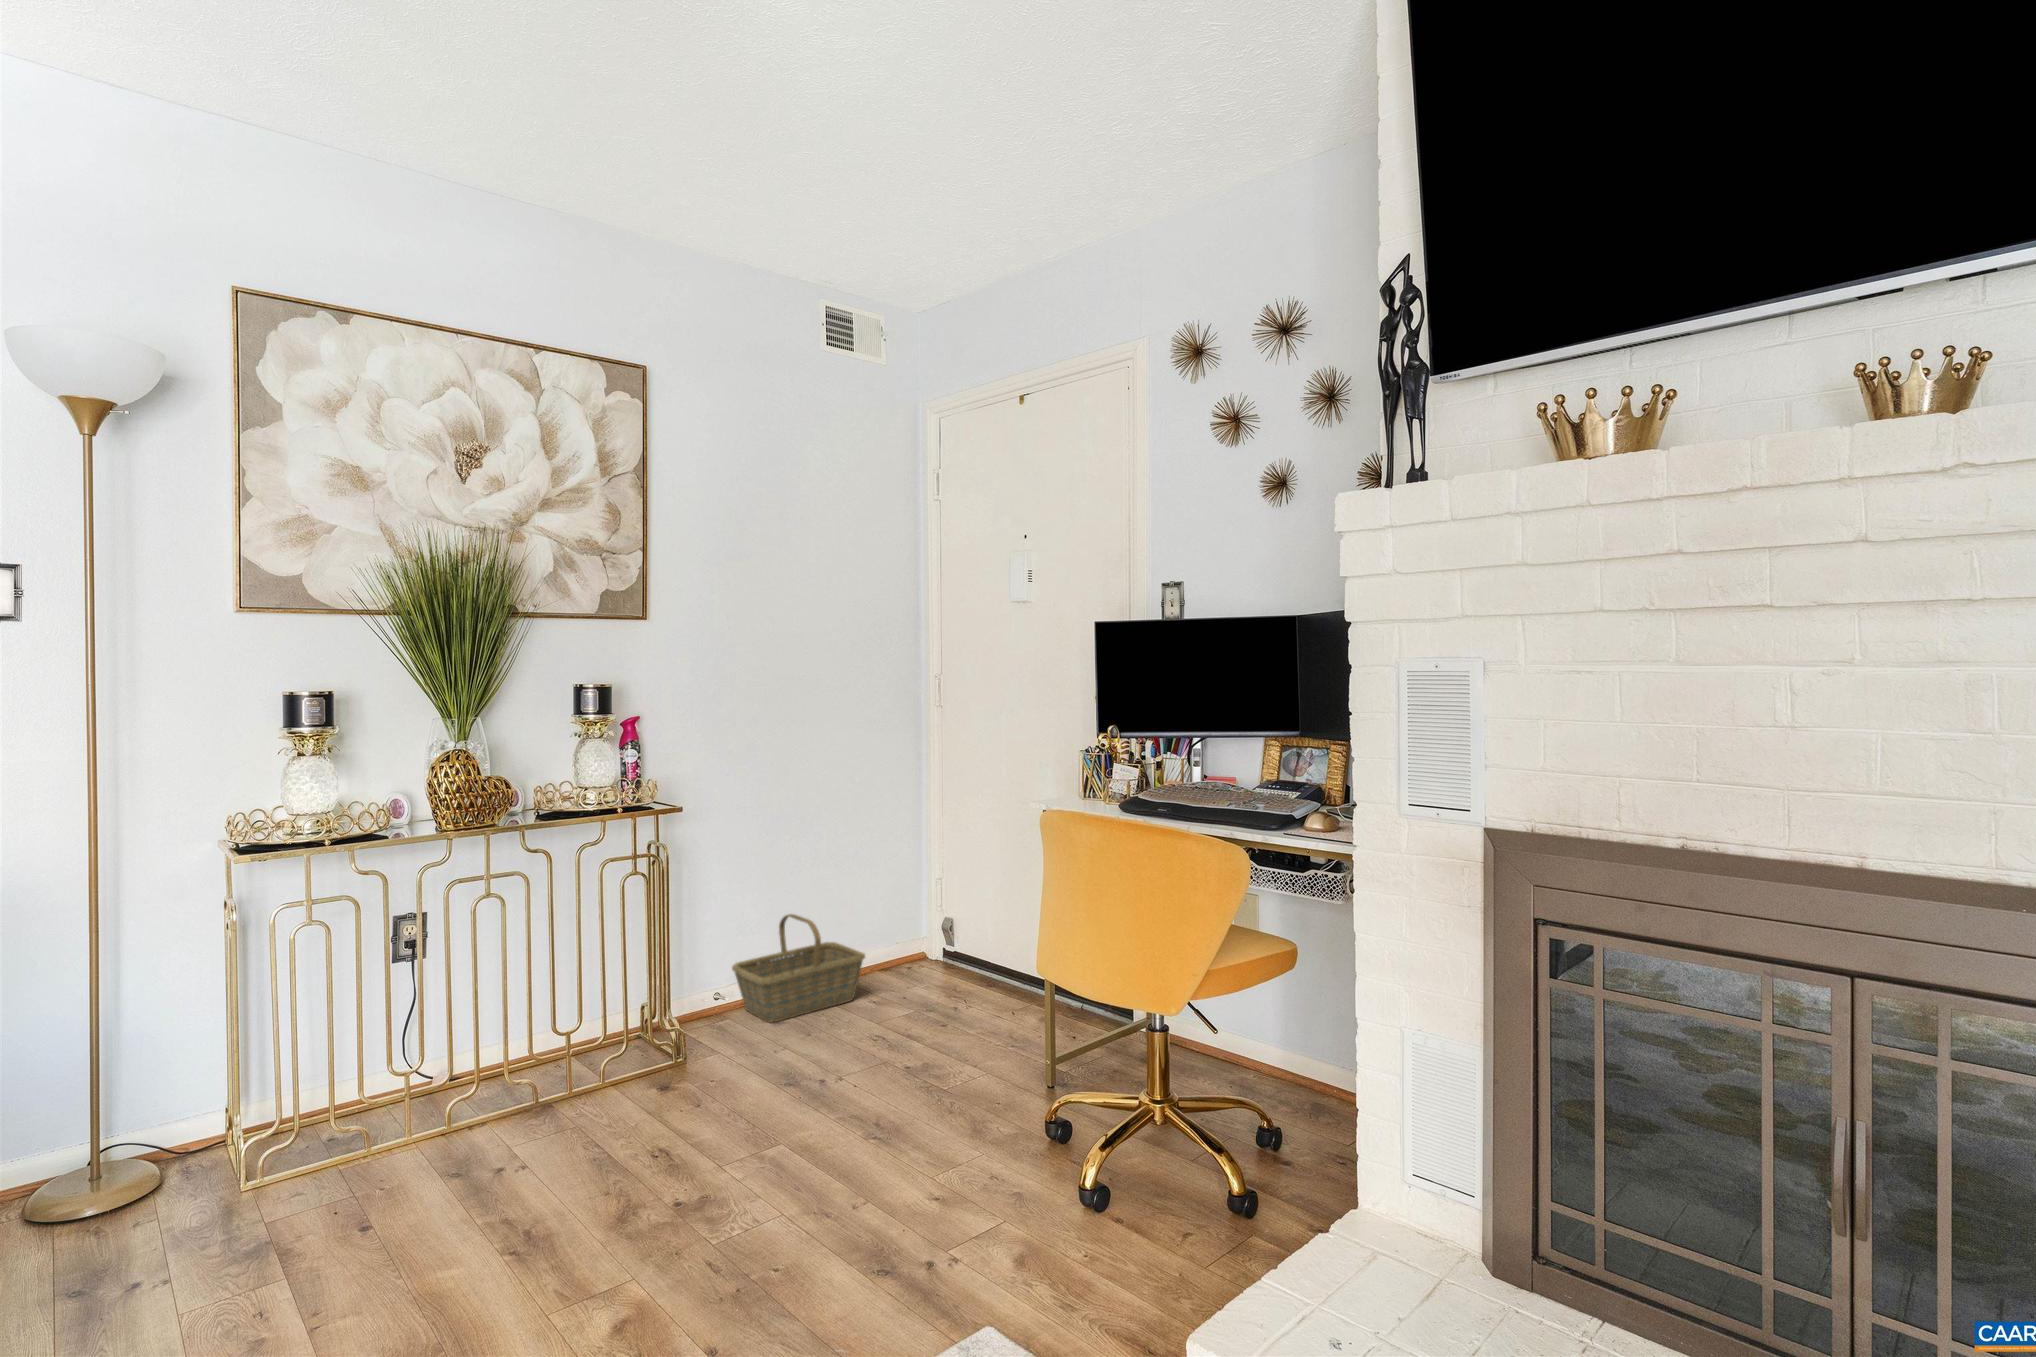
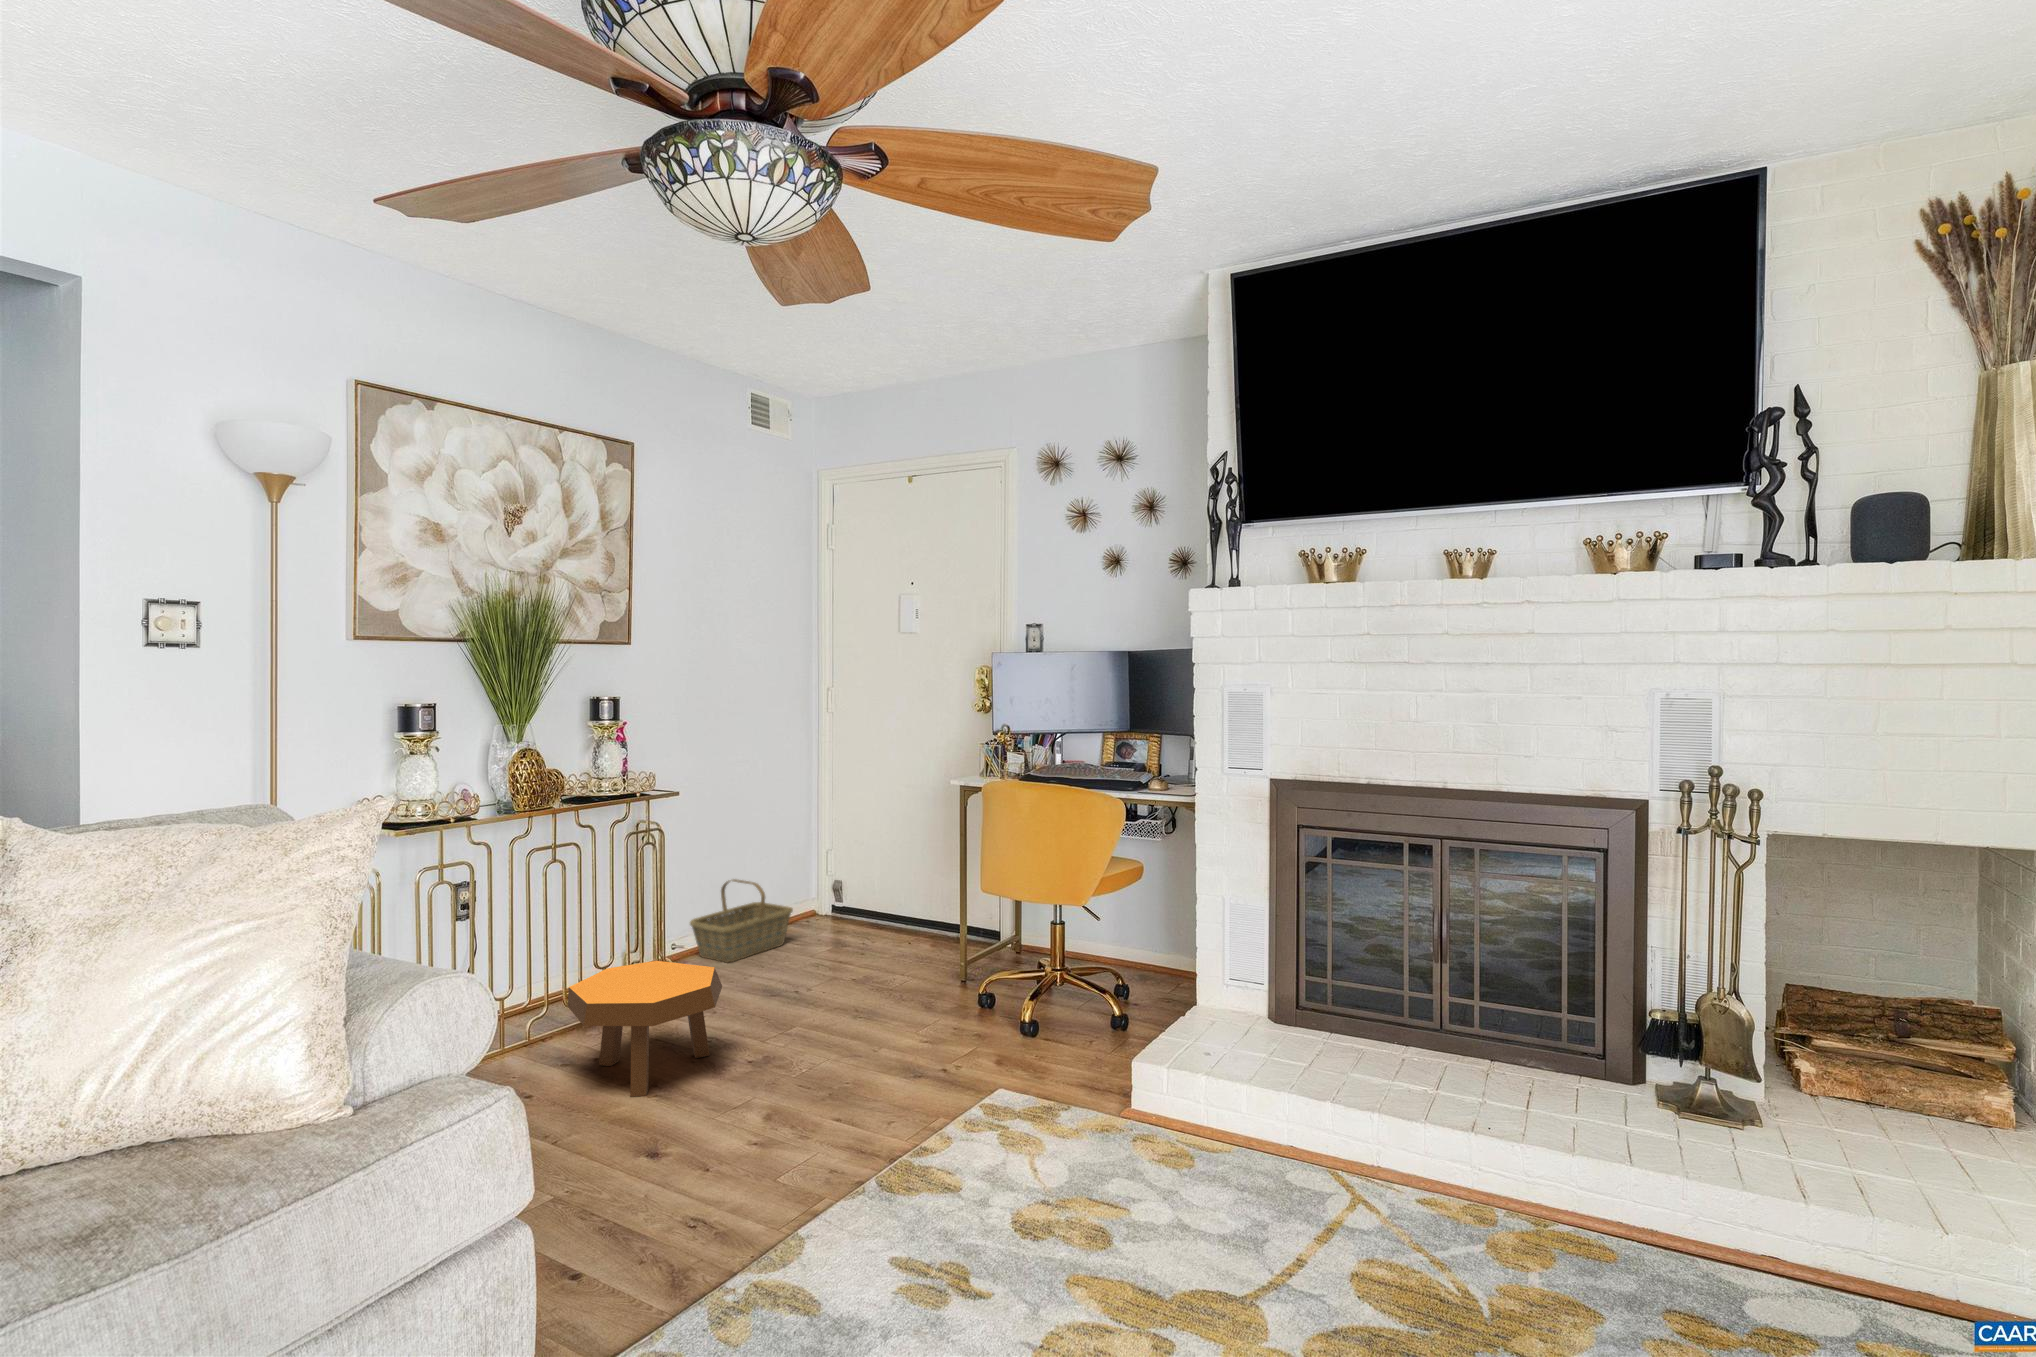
footstool: none [416,1039,648,1253] -> present [568,961,722,1097]

